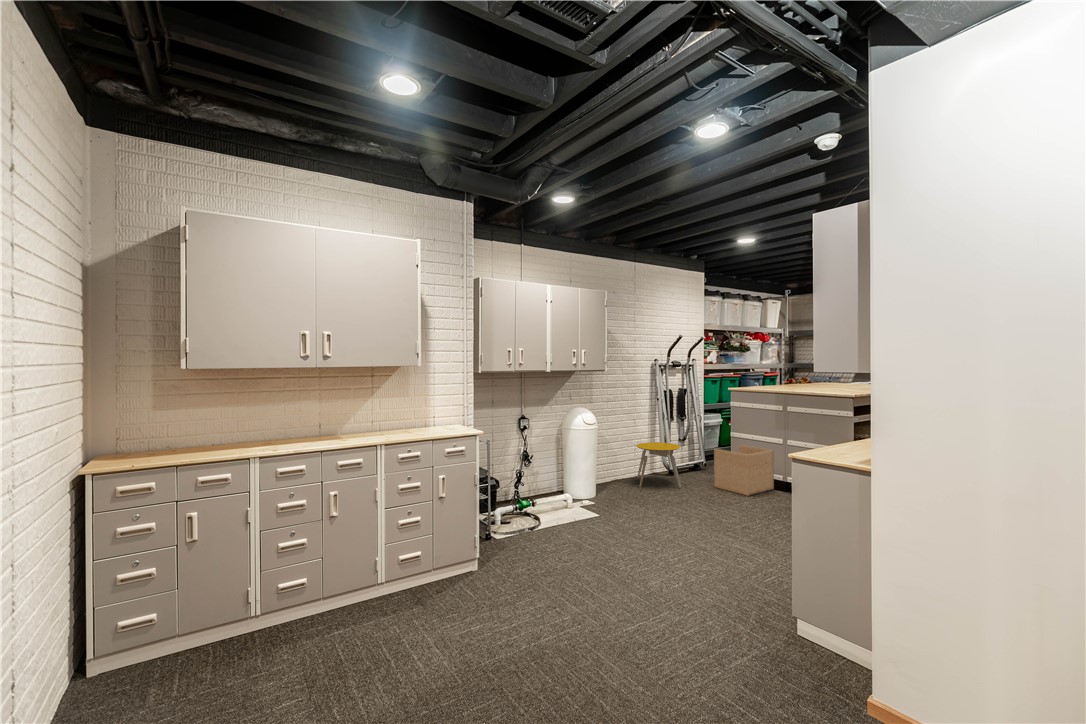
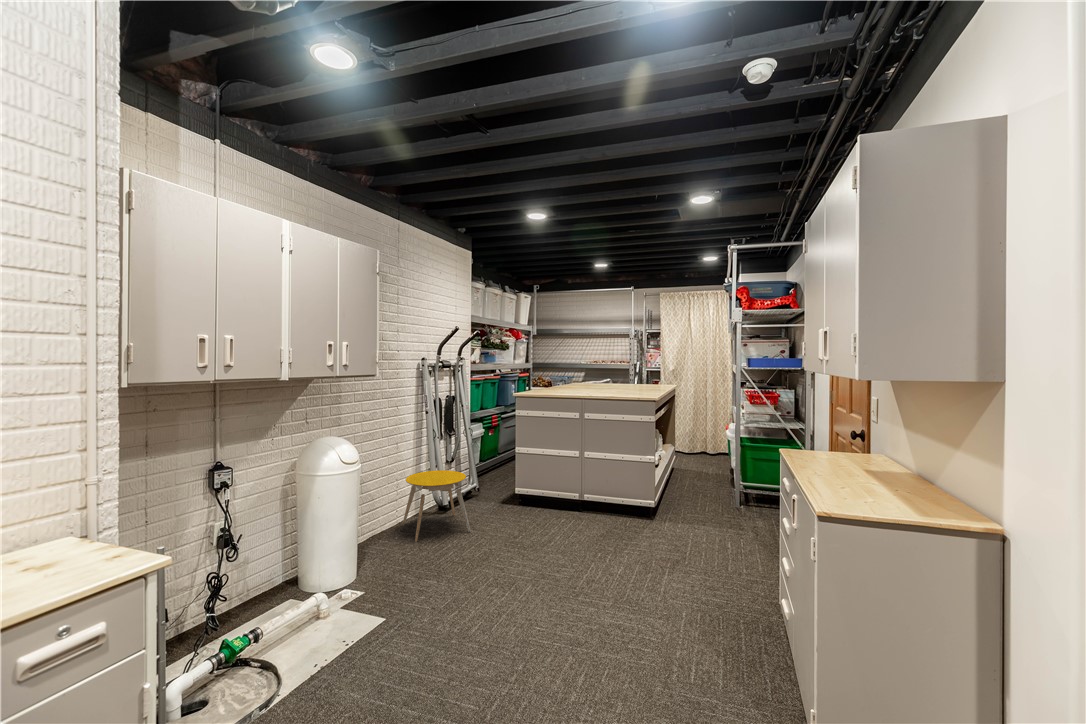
cardboard box: present [714,445,774,496] -> none [507,462,569,527]

